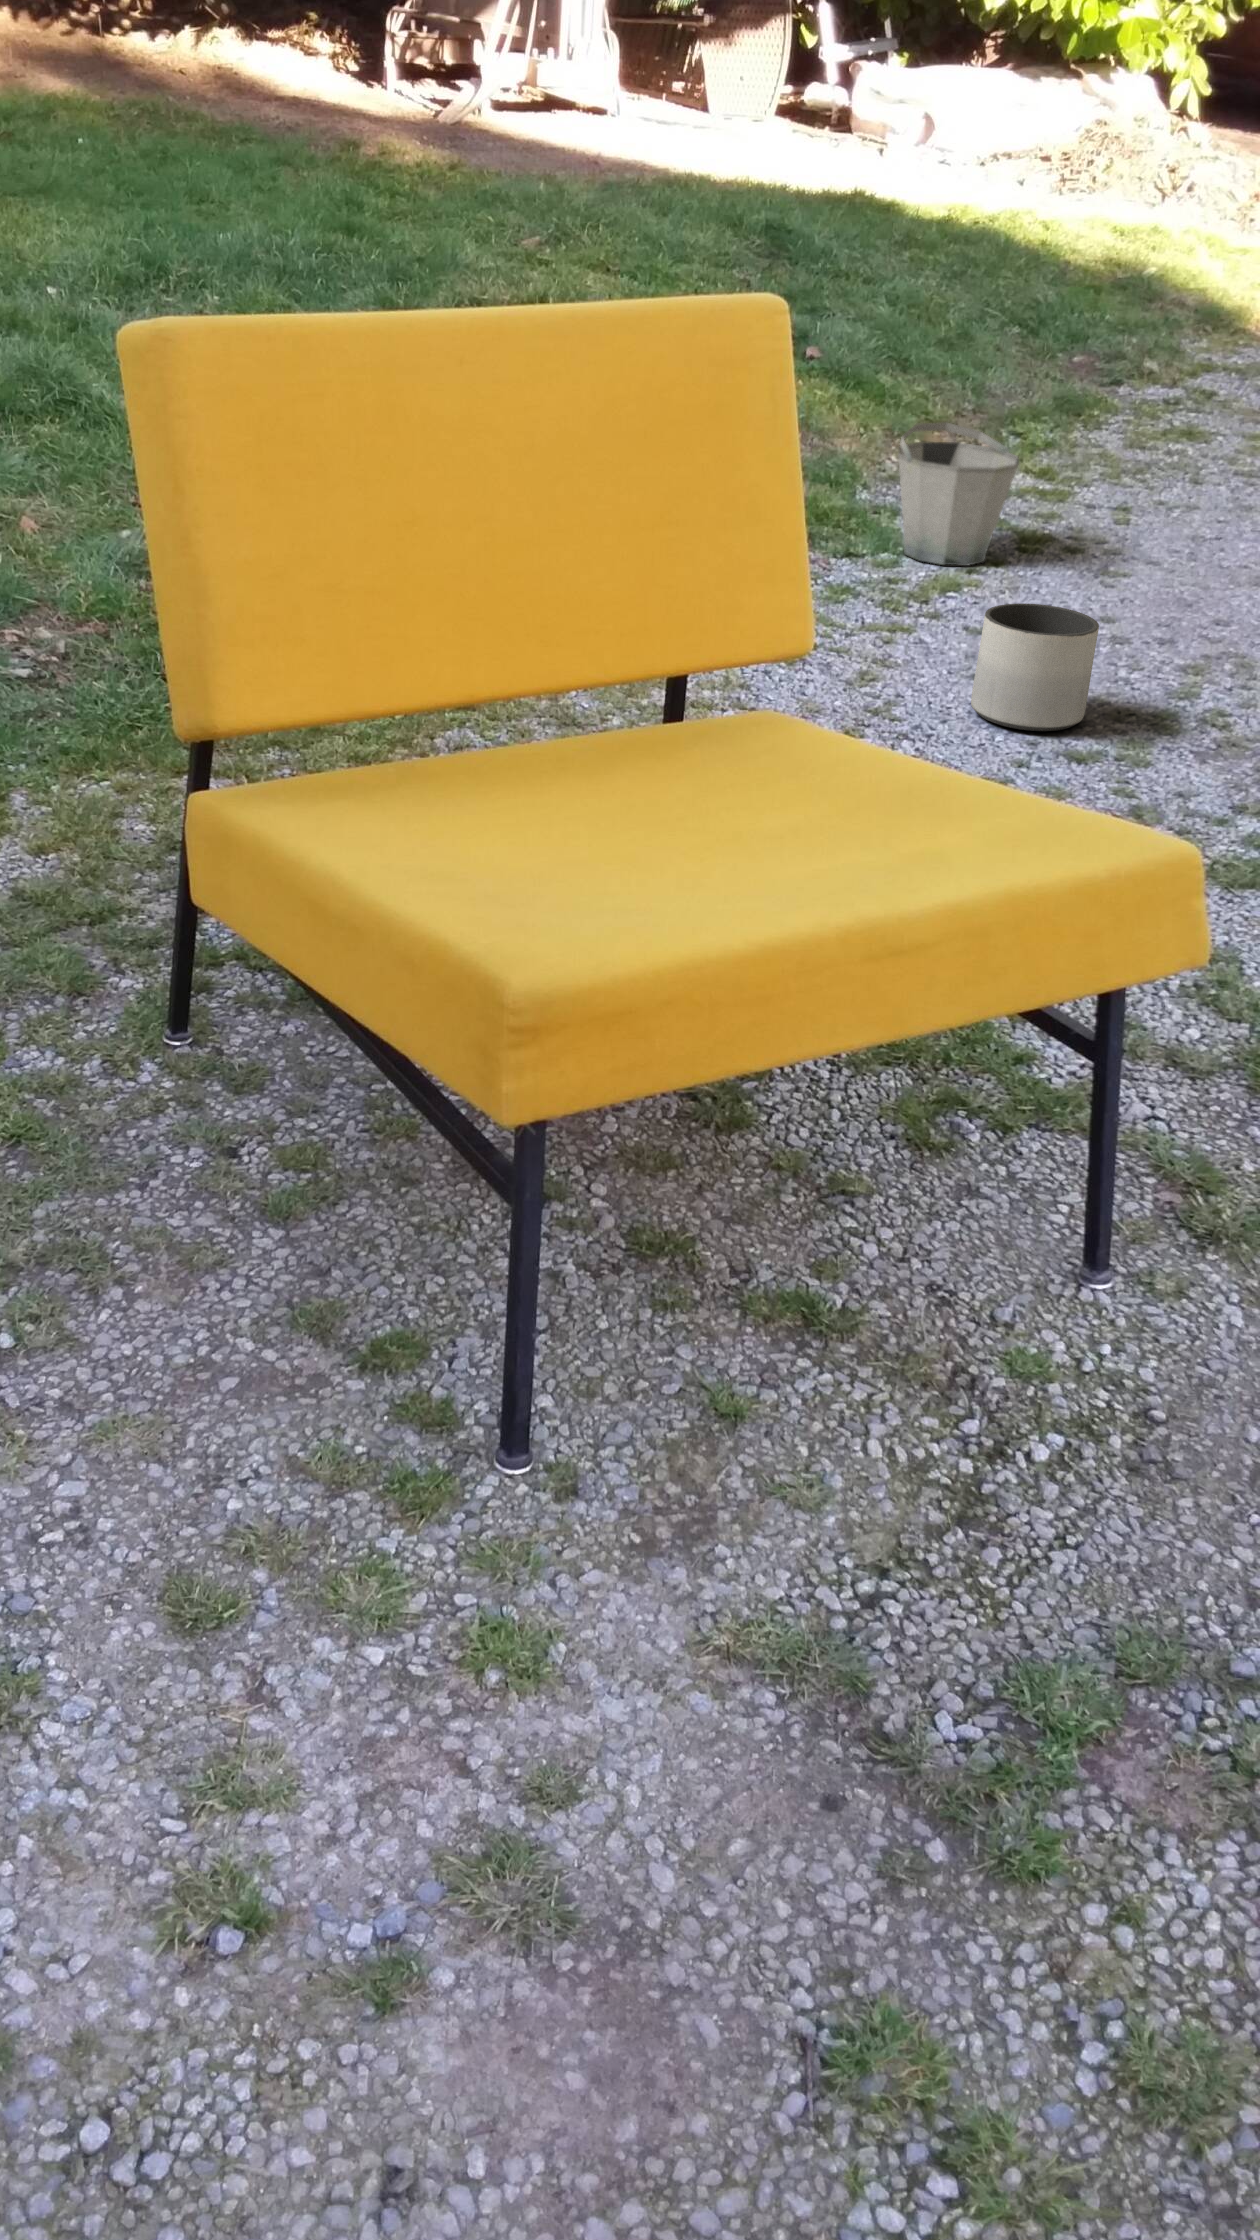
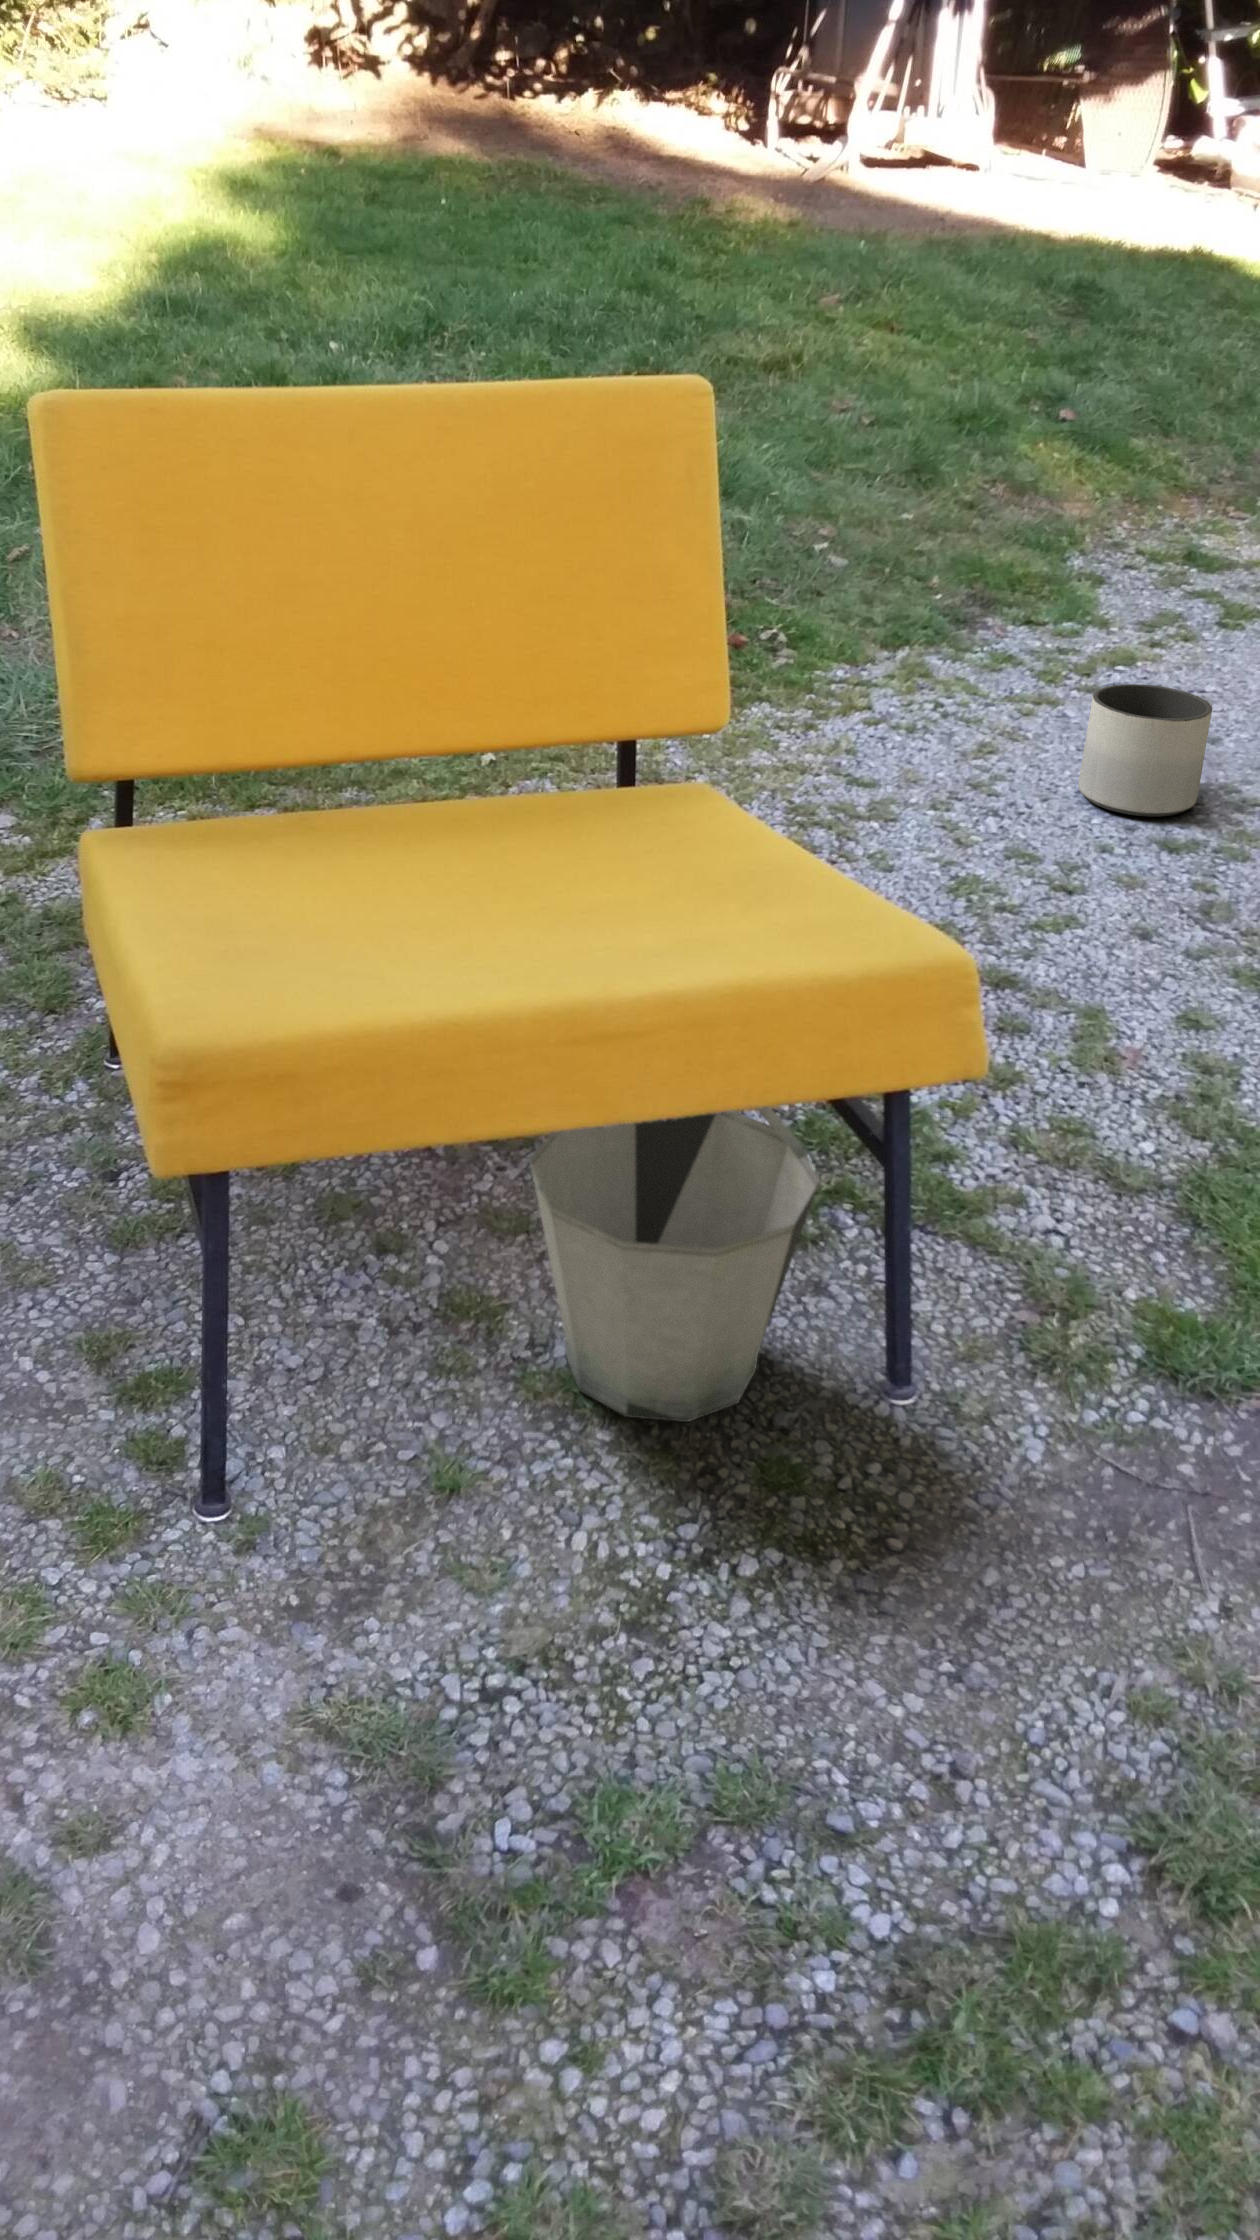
bucket: present [898,422,1019,566] -> present [530,1107,820,1422]

